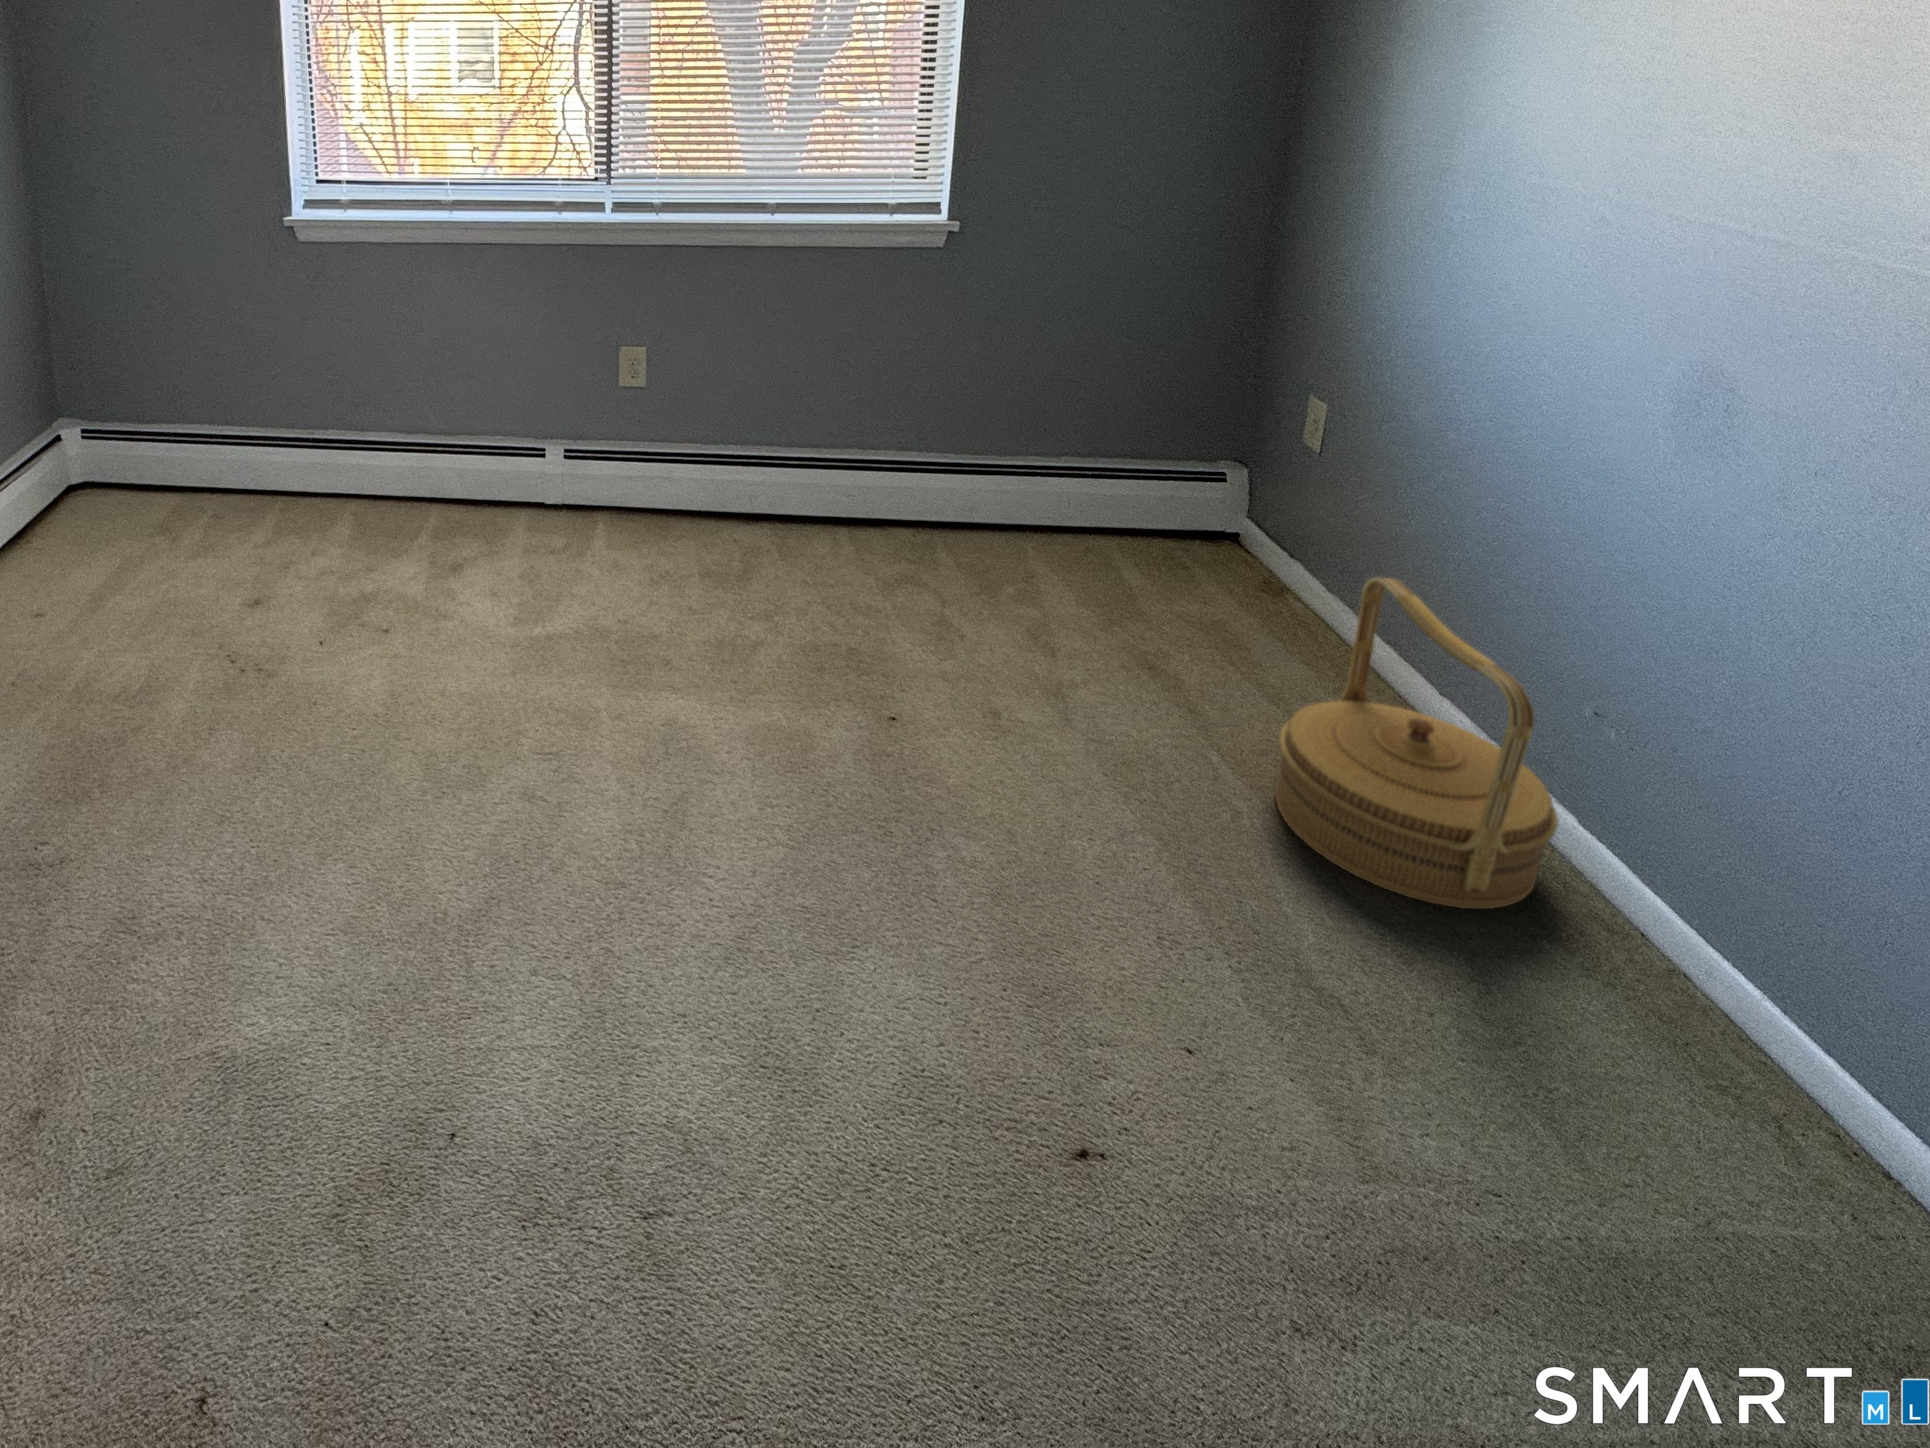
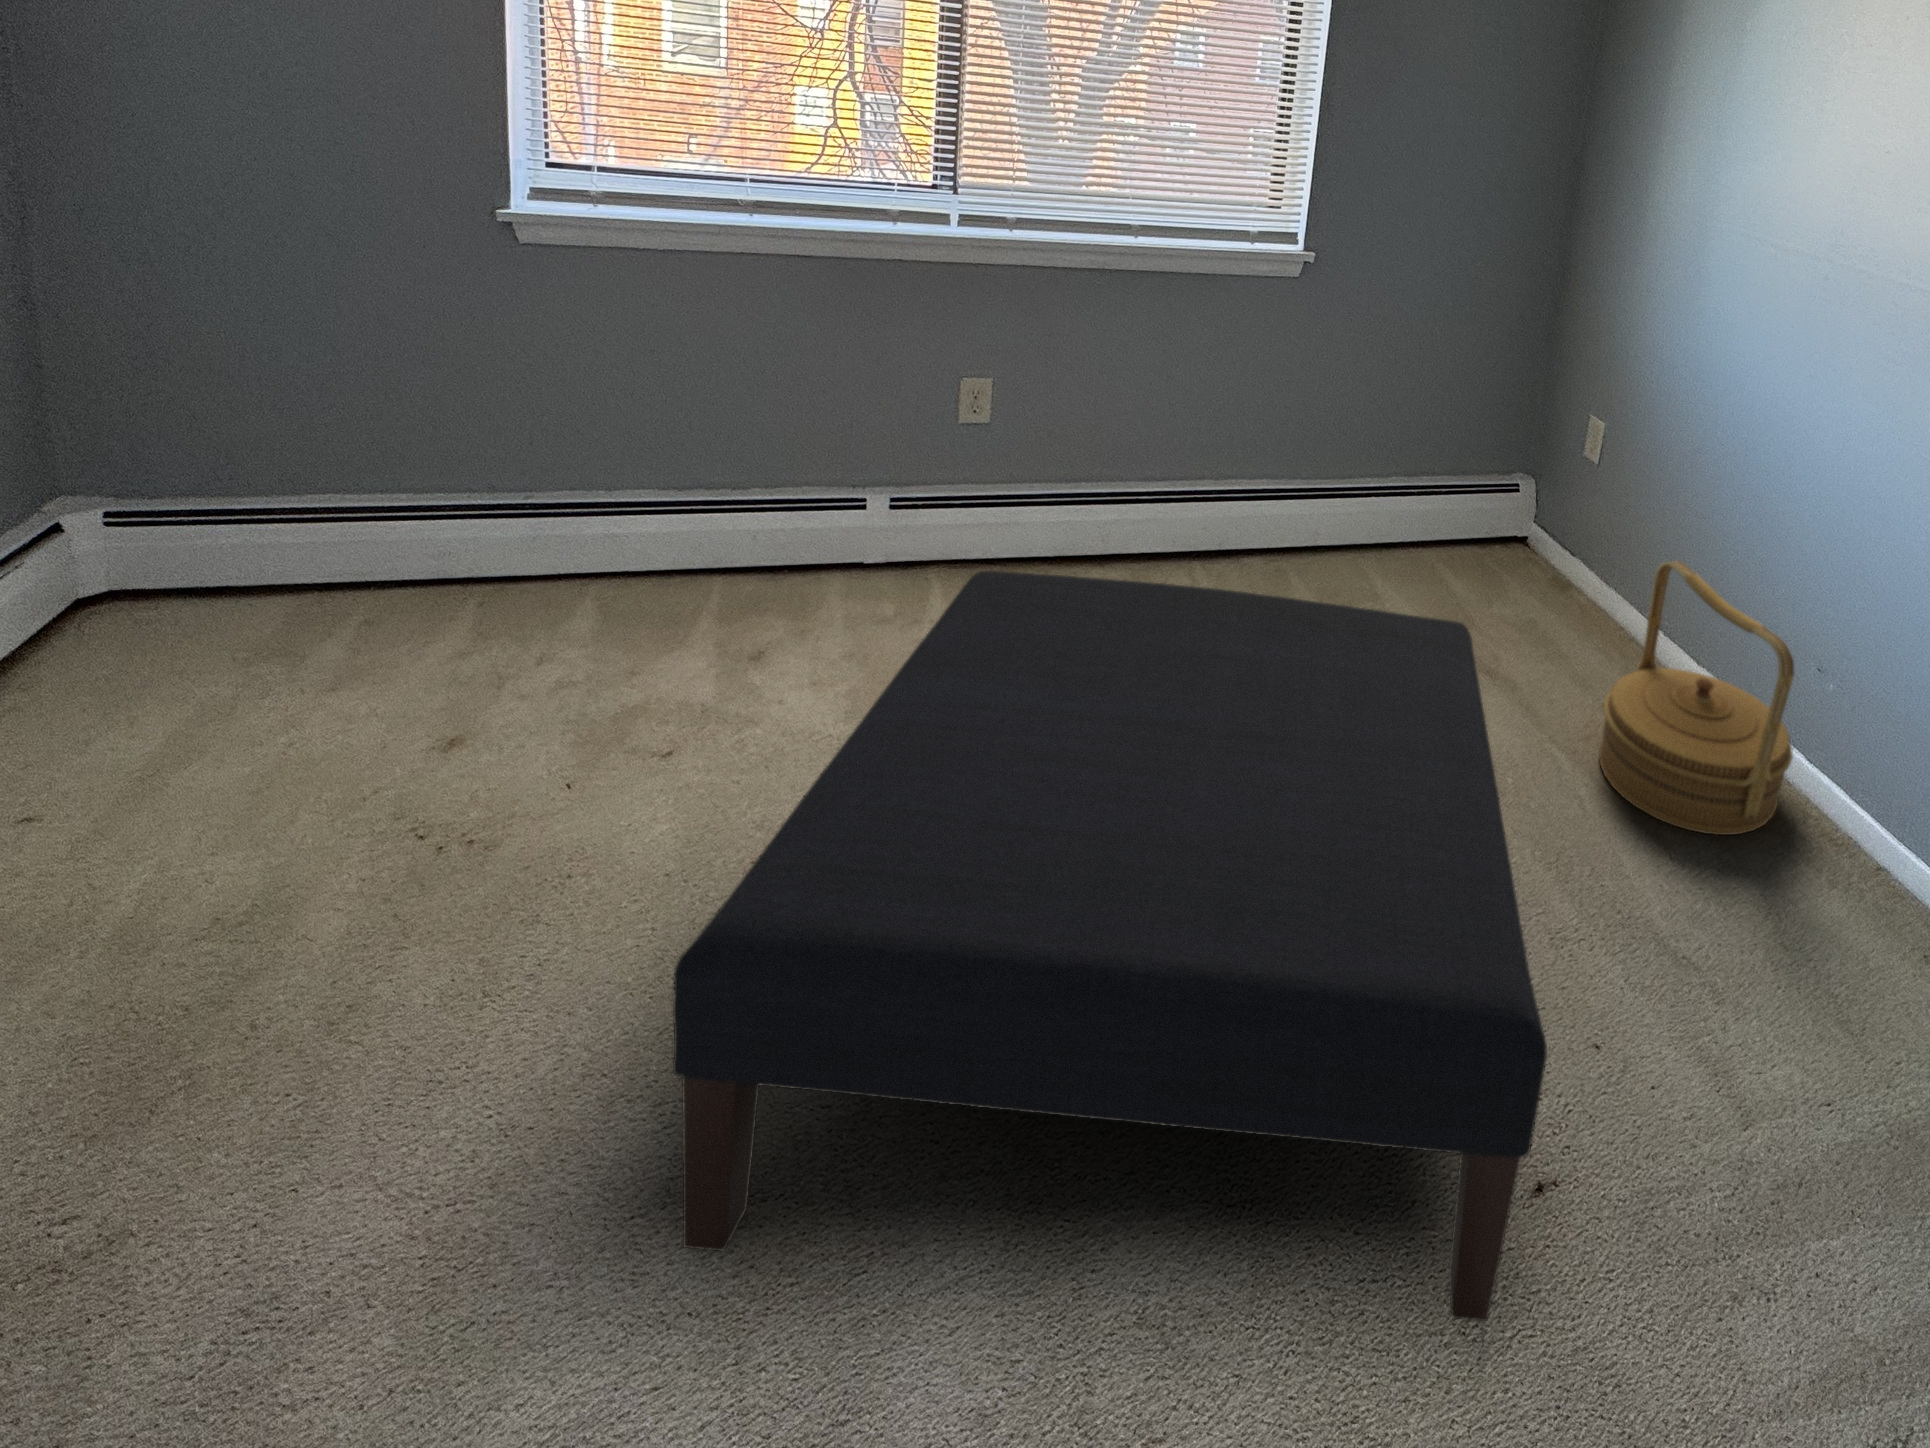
ottoman: none [355,513,1082,1240] -> present [673,571,1547,1321]

